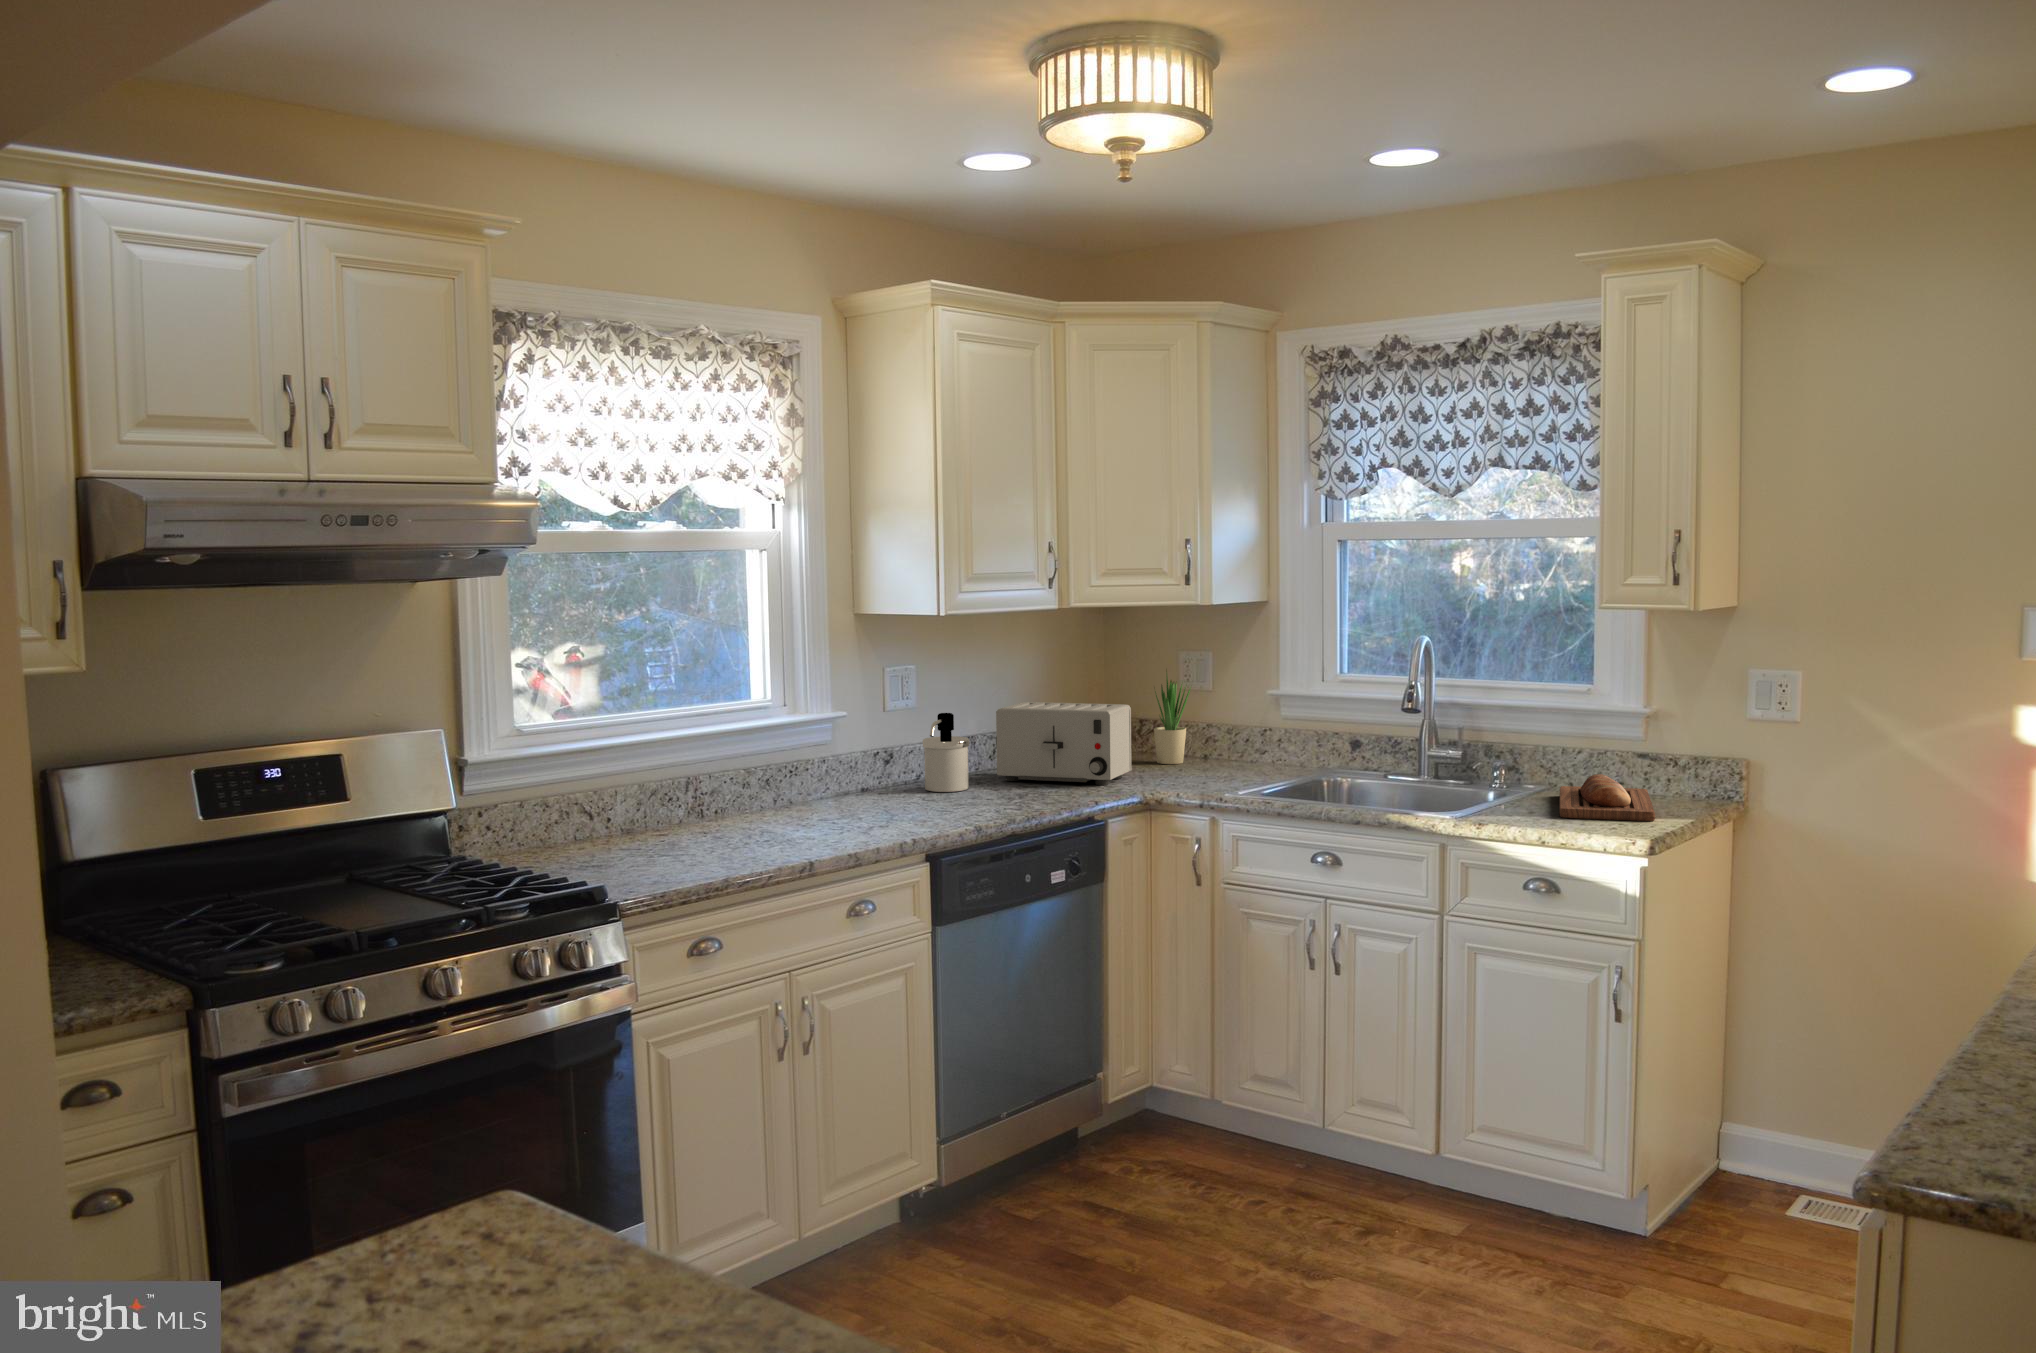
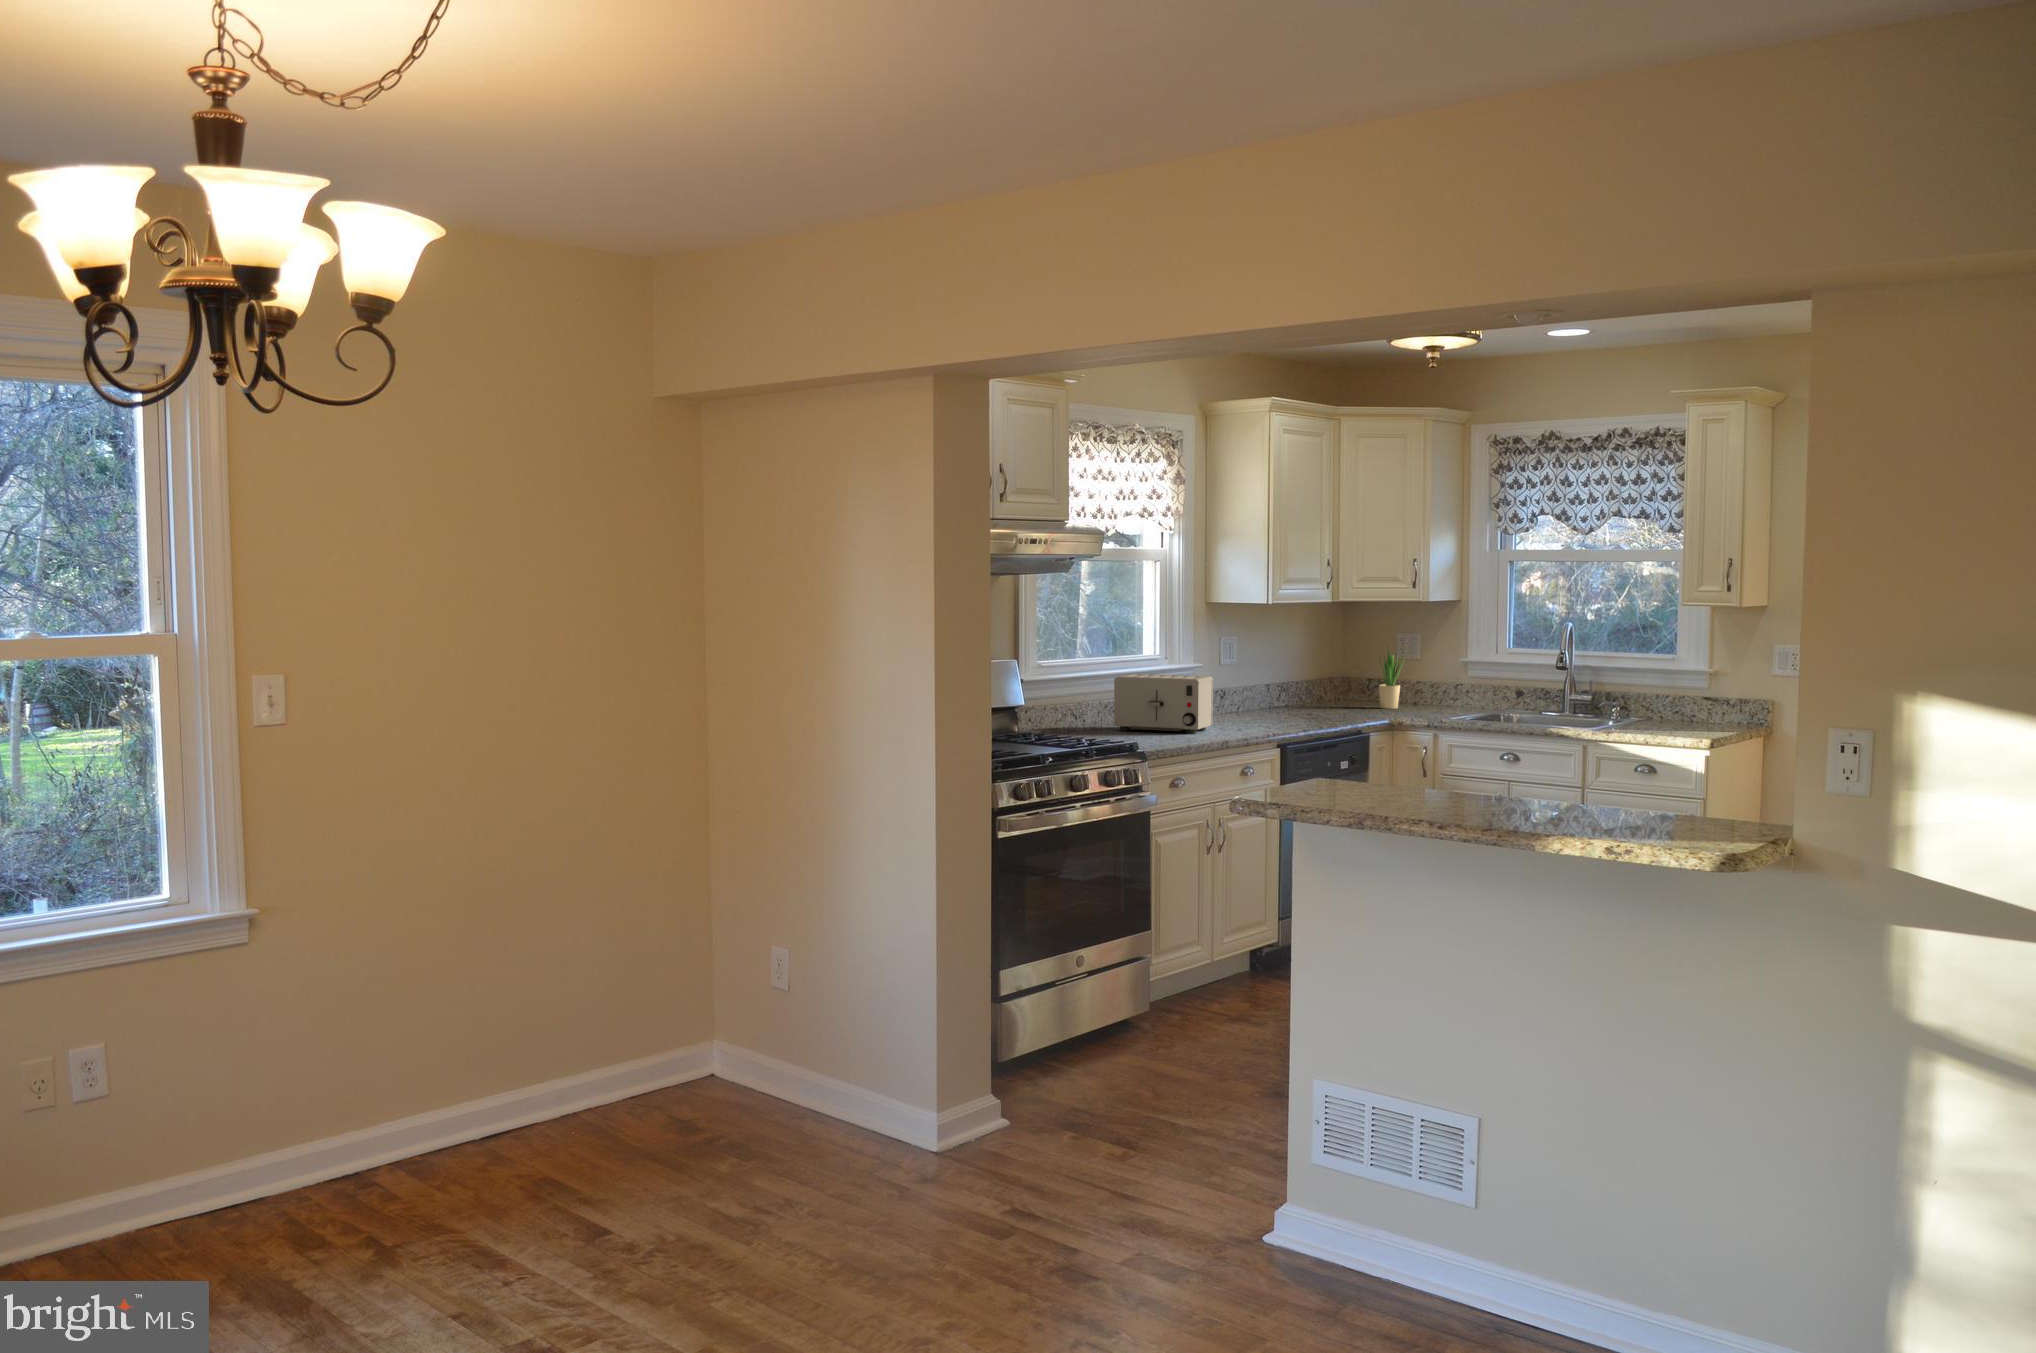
toaster: present [996,702,1131,785] -> present [1114,674,1213,733]
soap dispenser: present [923,713,969,792] -> none [1242,667,1272,717]
bread loaf: present [1560,774,1655,821] -> none [1655,709,1715,733]

